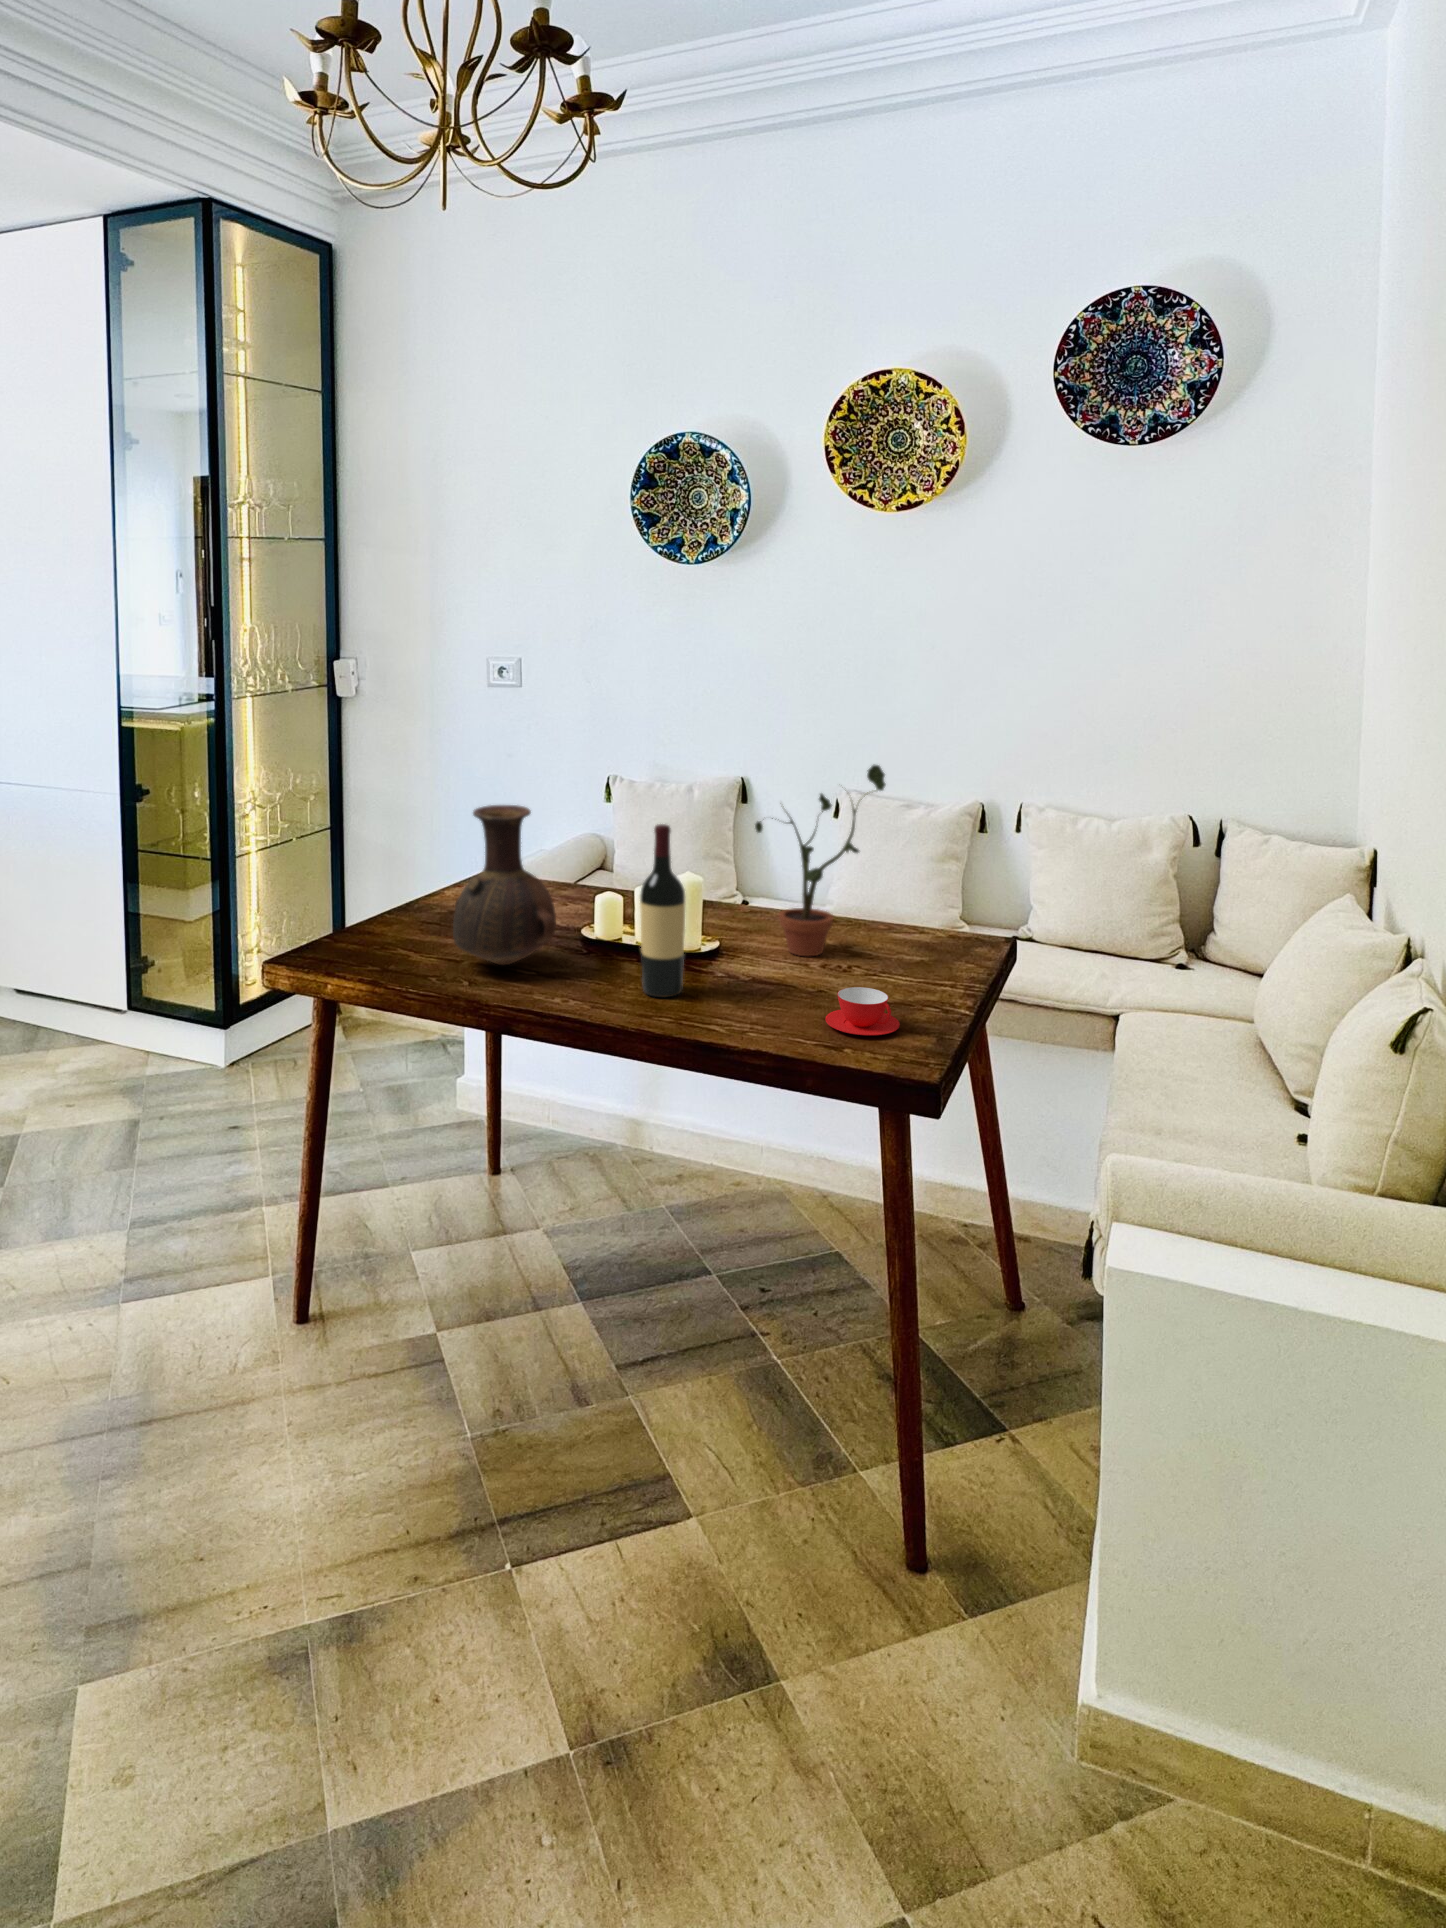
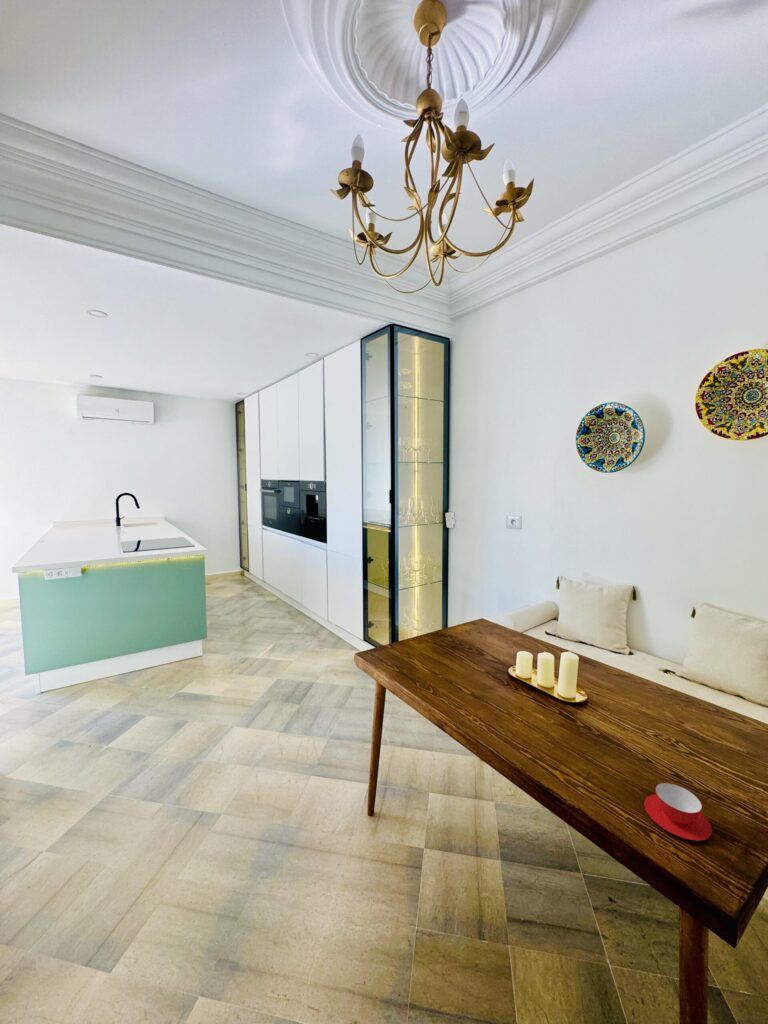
potted plant: present [755,765,886,956] -> none [613,605,721,726]
vase: present [453,805,556,965] -> none [429,599,485,685]
wine bottle: present [640,824,685,997] -> none [522,631,551,739]

